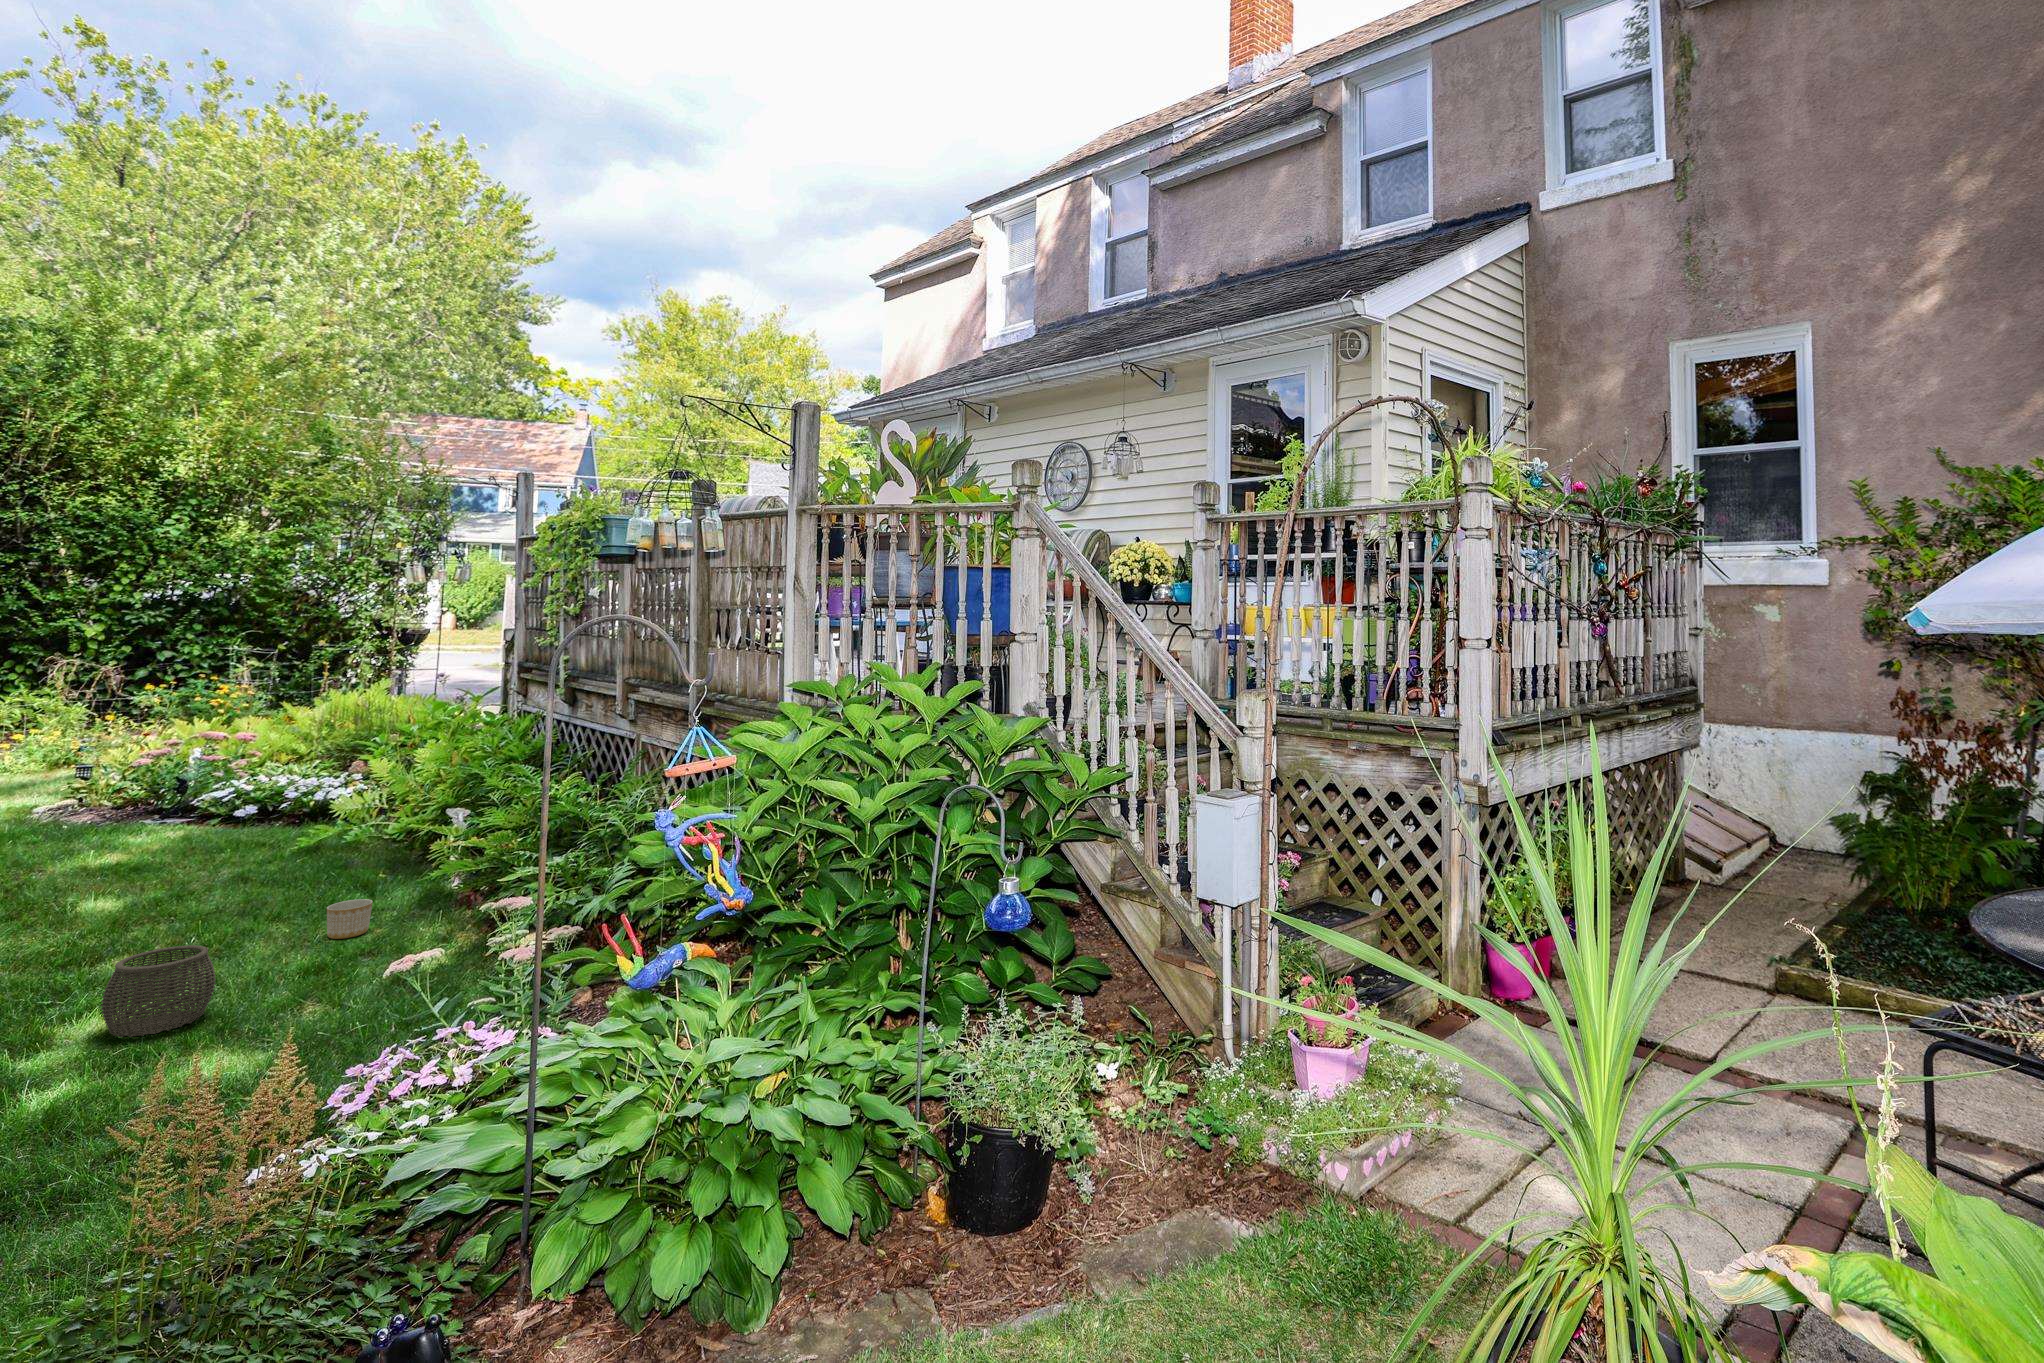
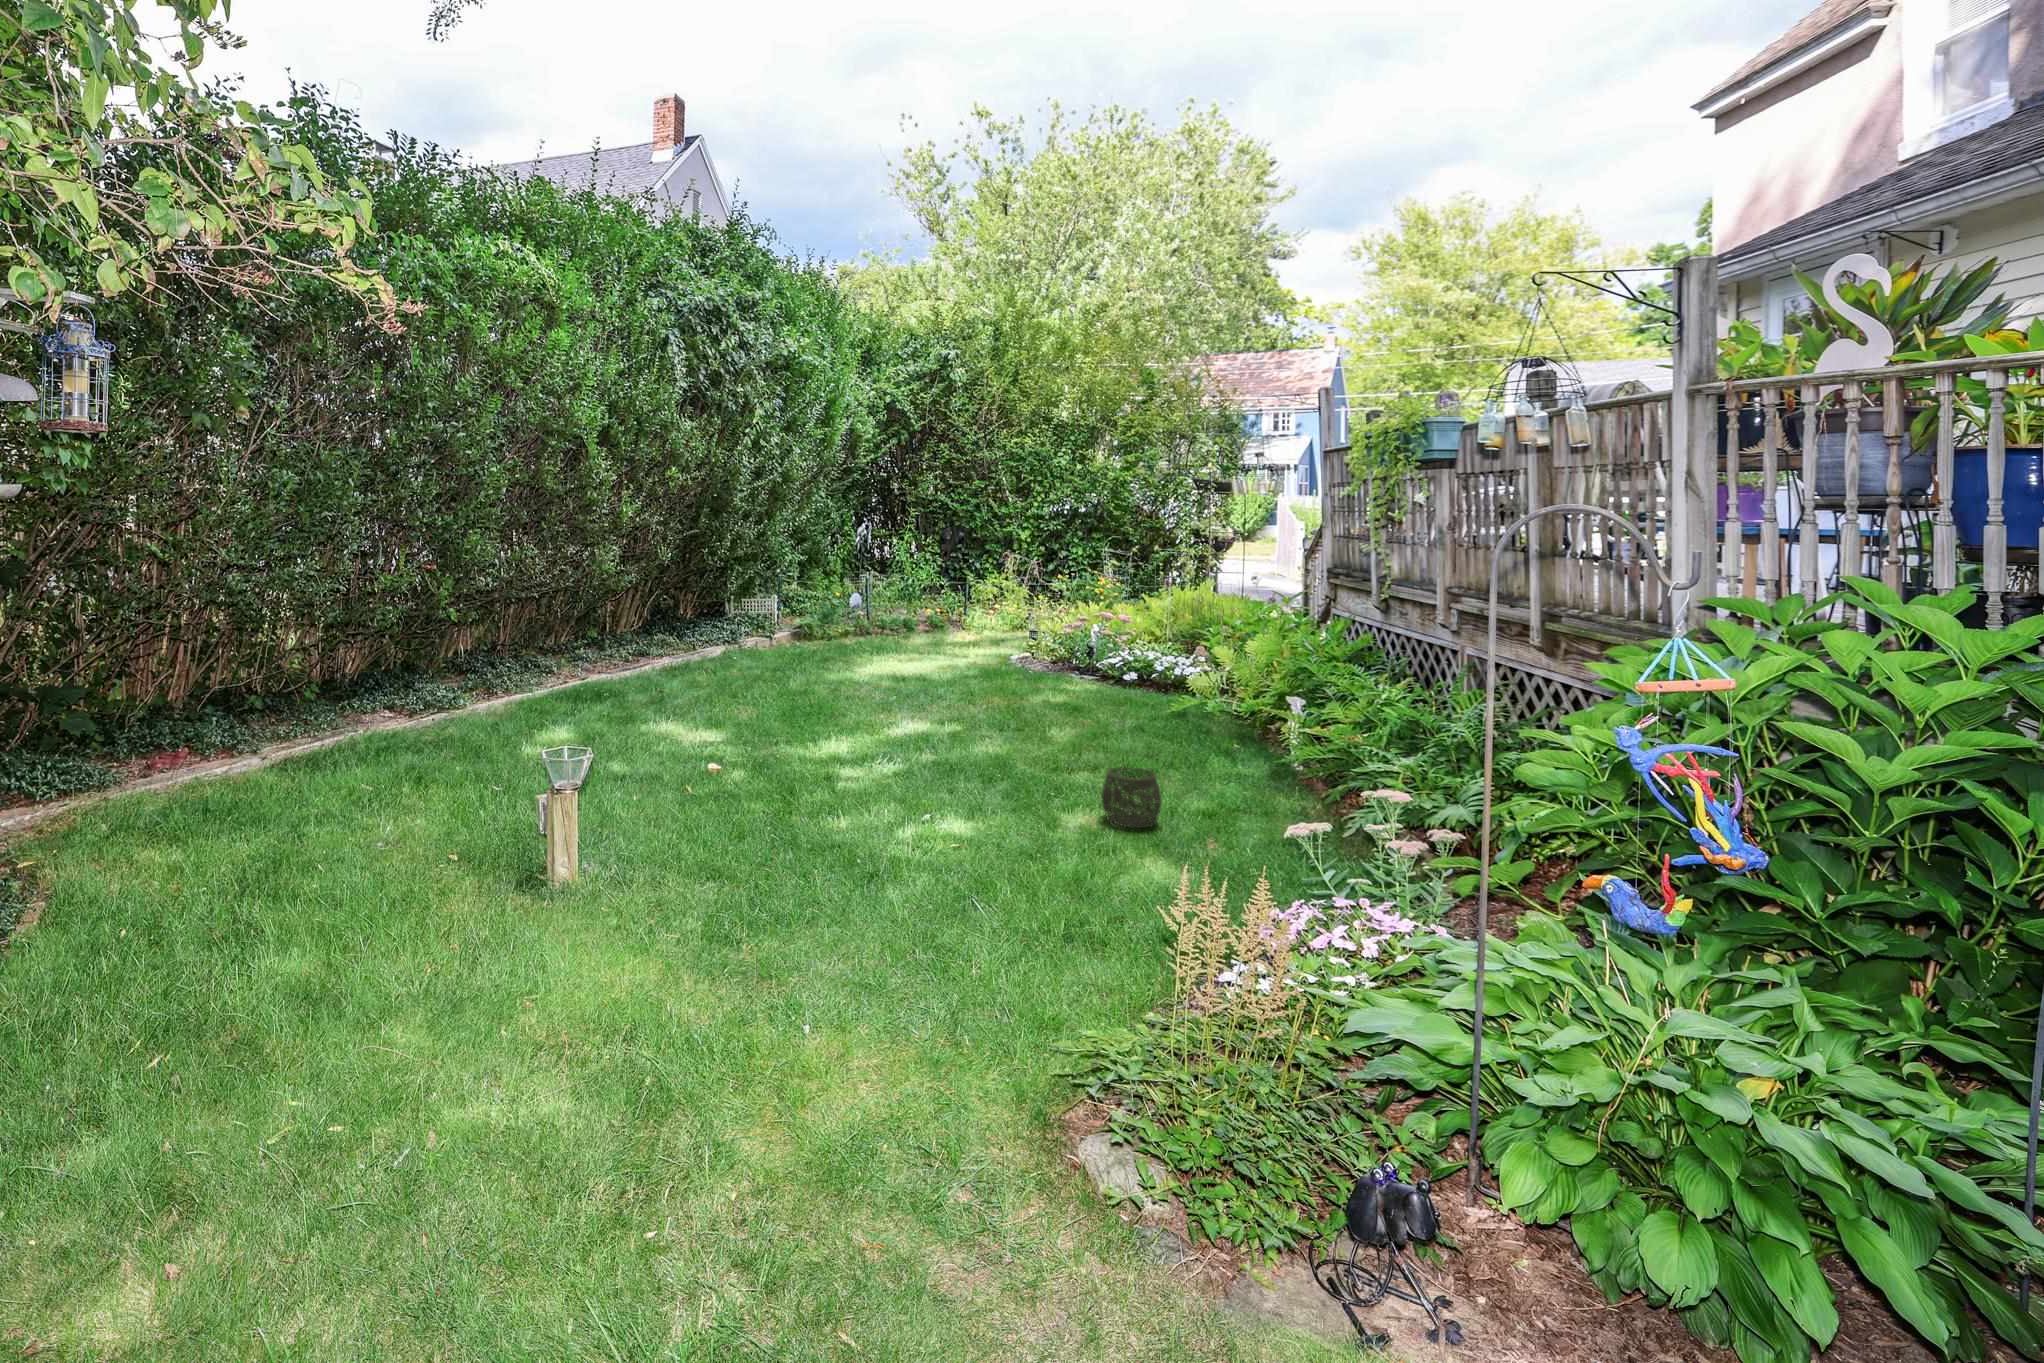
planter: present [327,899,373,939] -> none [1216,759,1247,790]

